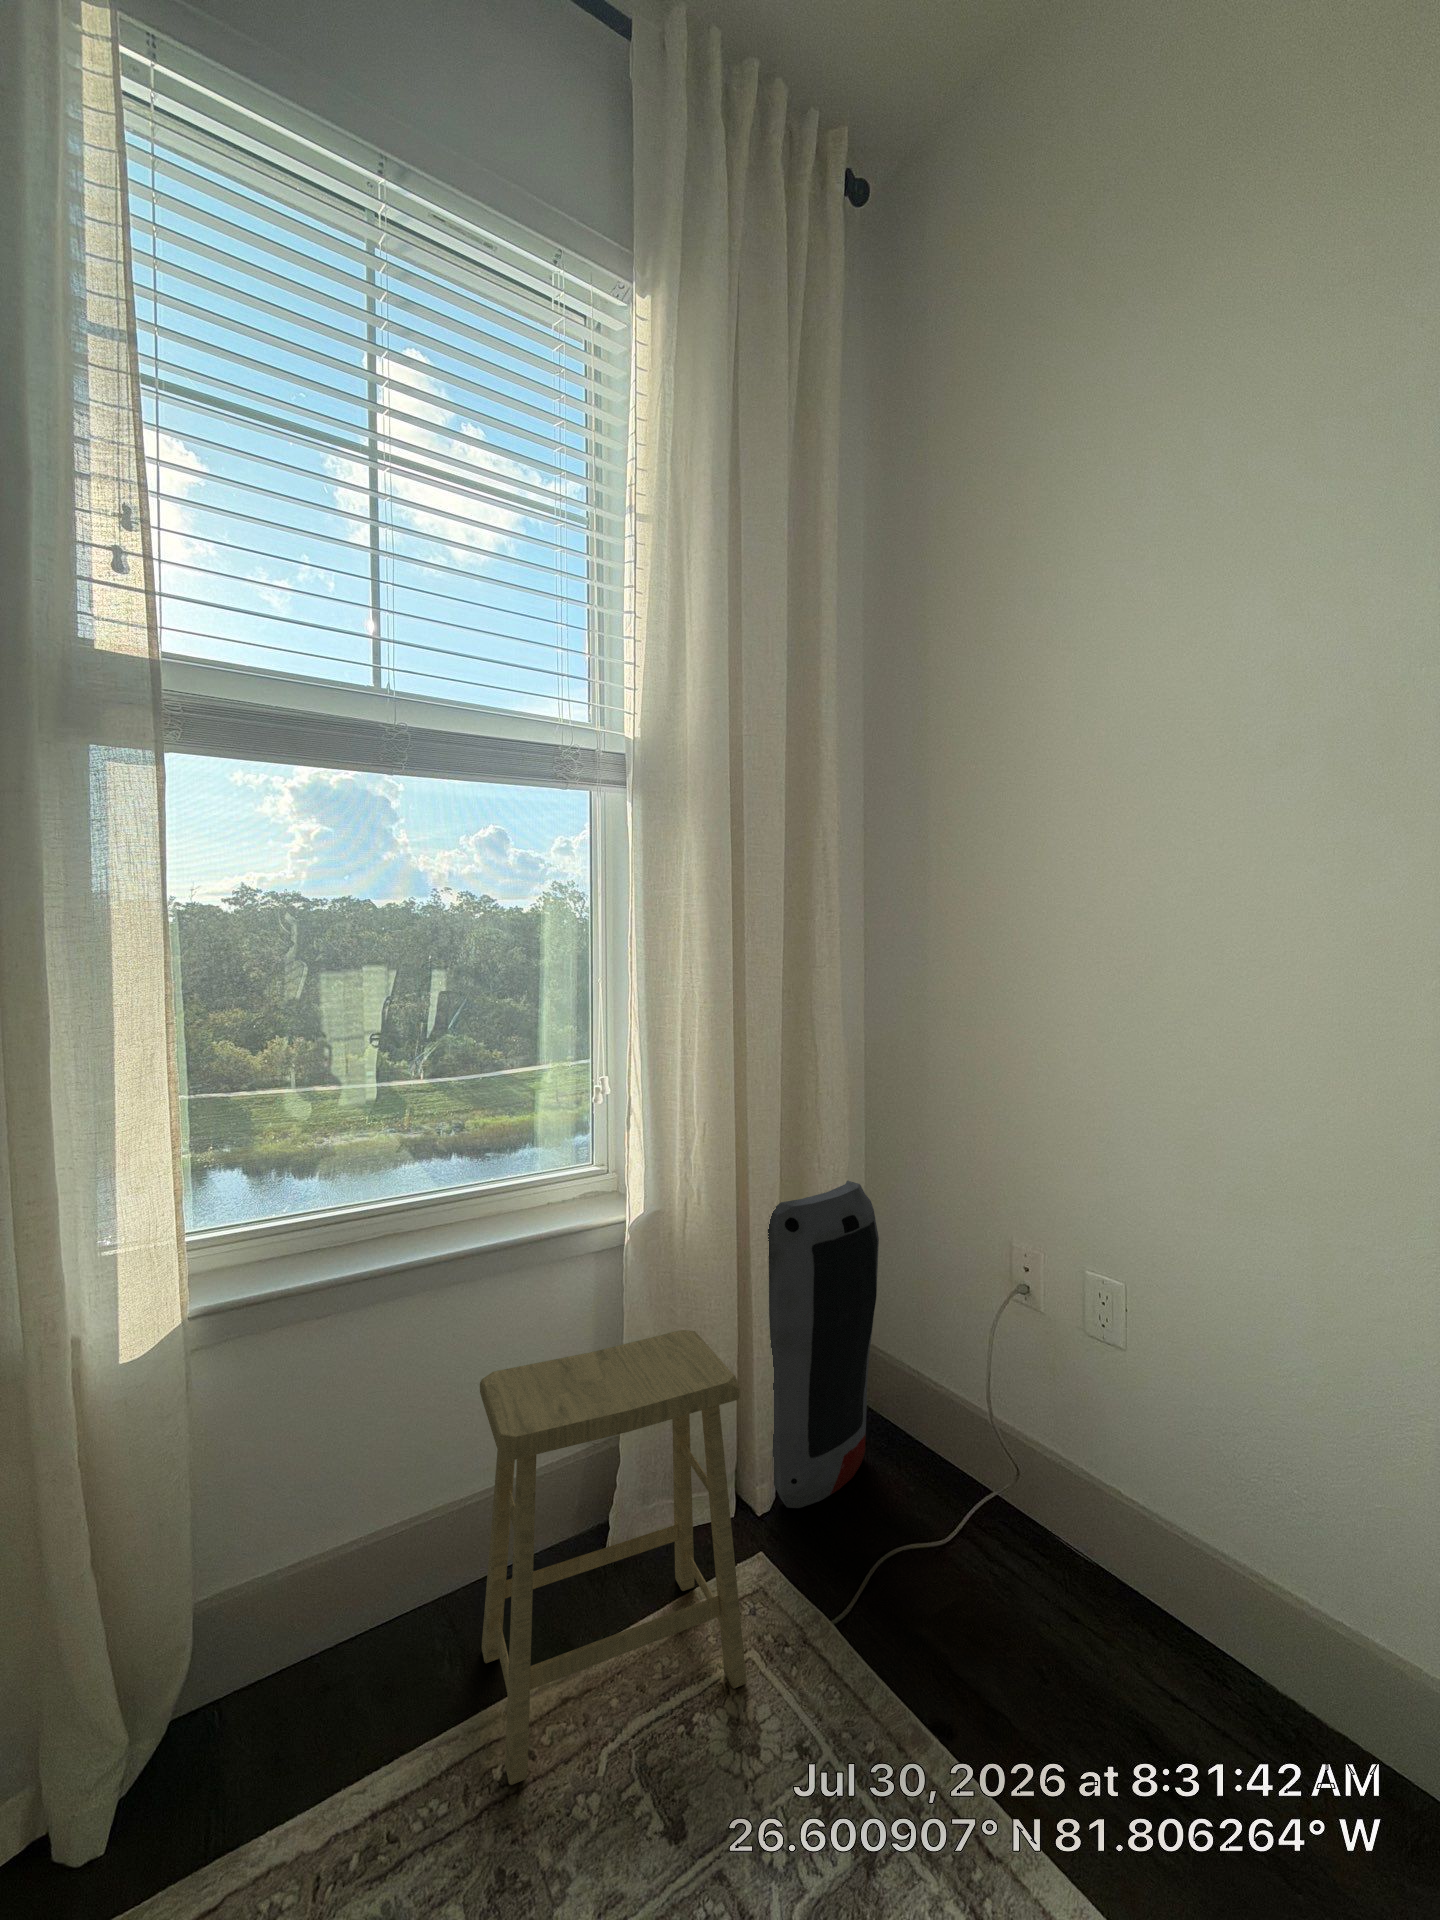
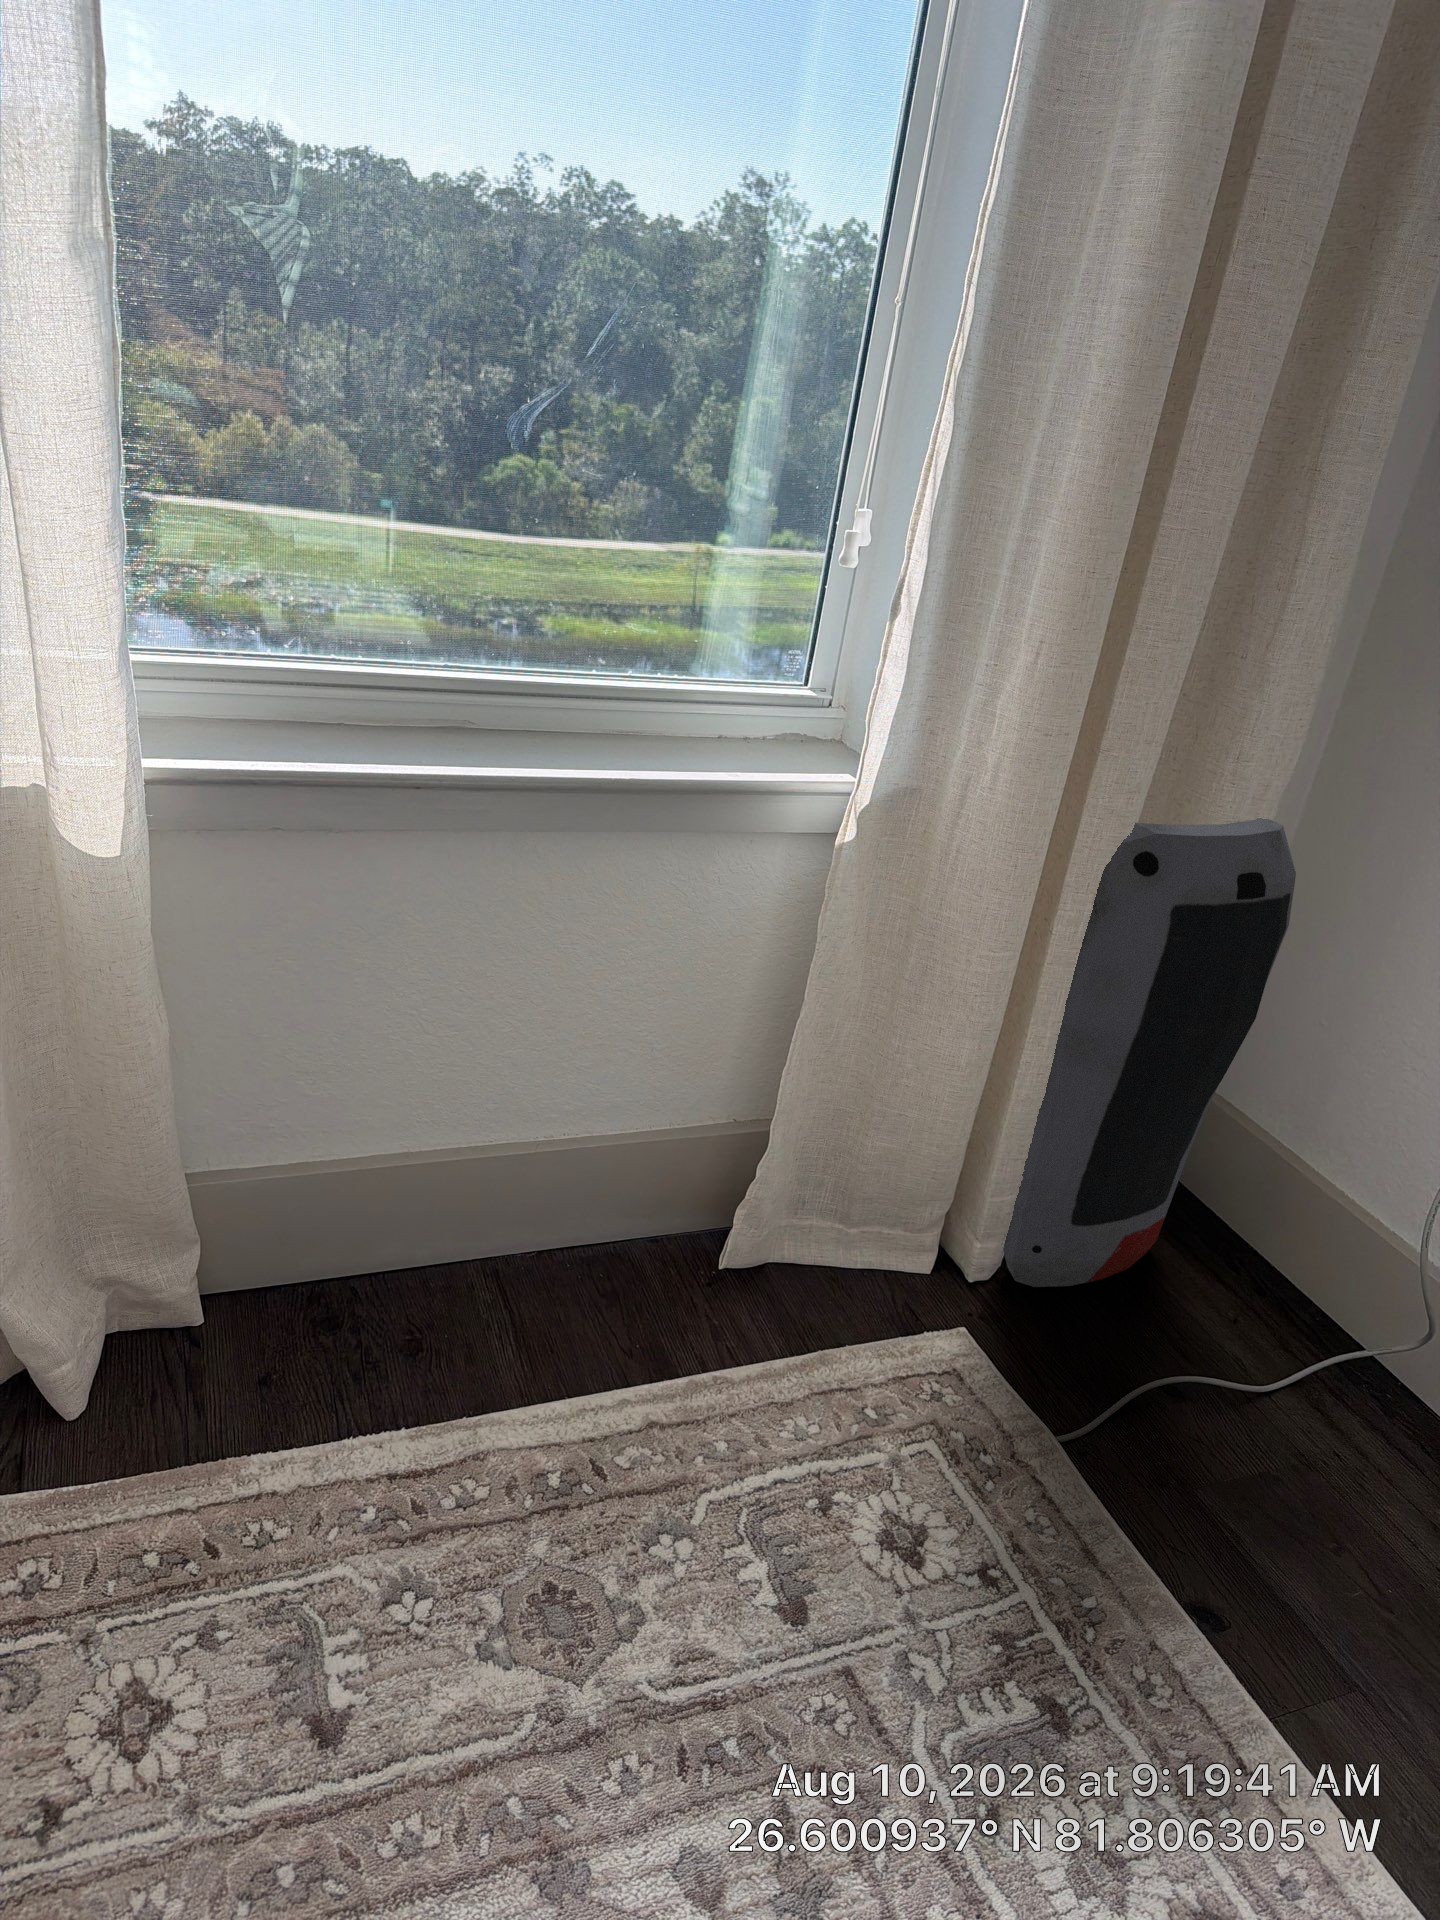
footstool: present [480,1330,747,1785] -> none [545,972,1009,1497]

